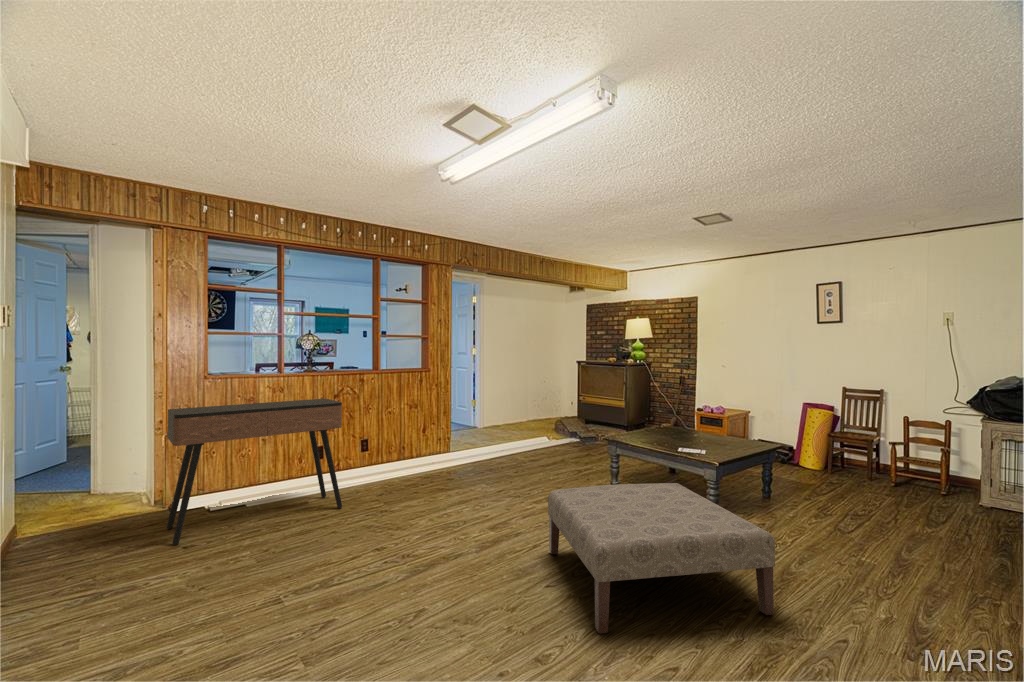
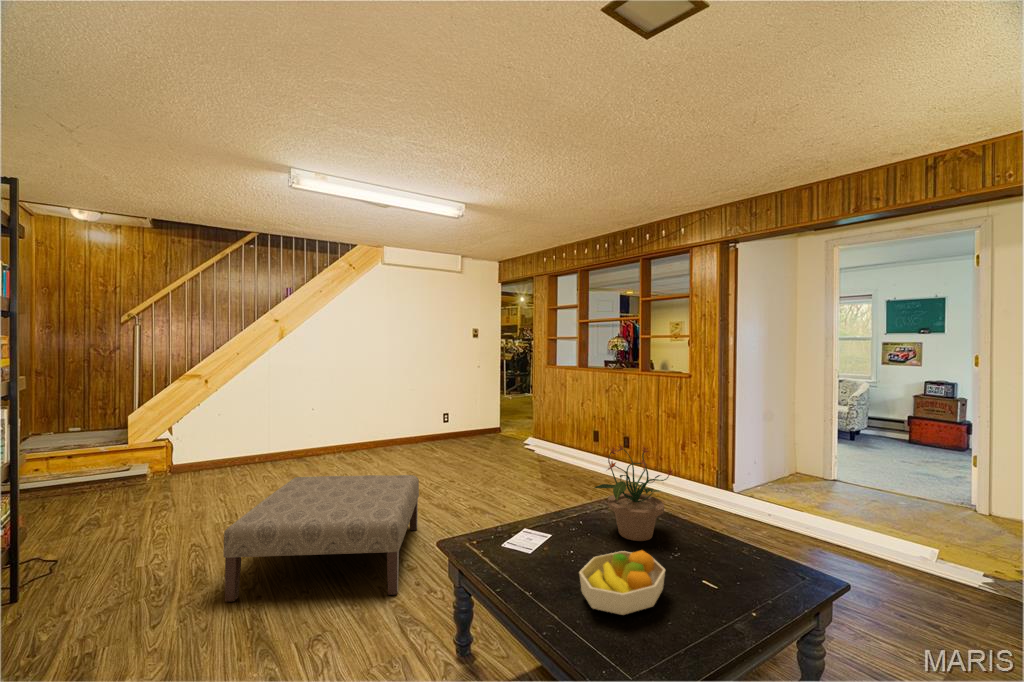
potted plant: none [637,393,673,438] -> present [595,444,673,541]
console table: present [167,399,342,545] -> none [482,382,564,470]
fruit bowl: none [698,424,738,443] -> present [579,550,665,615]

